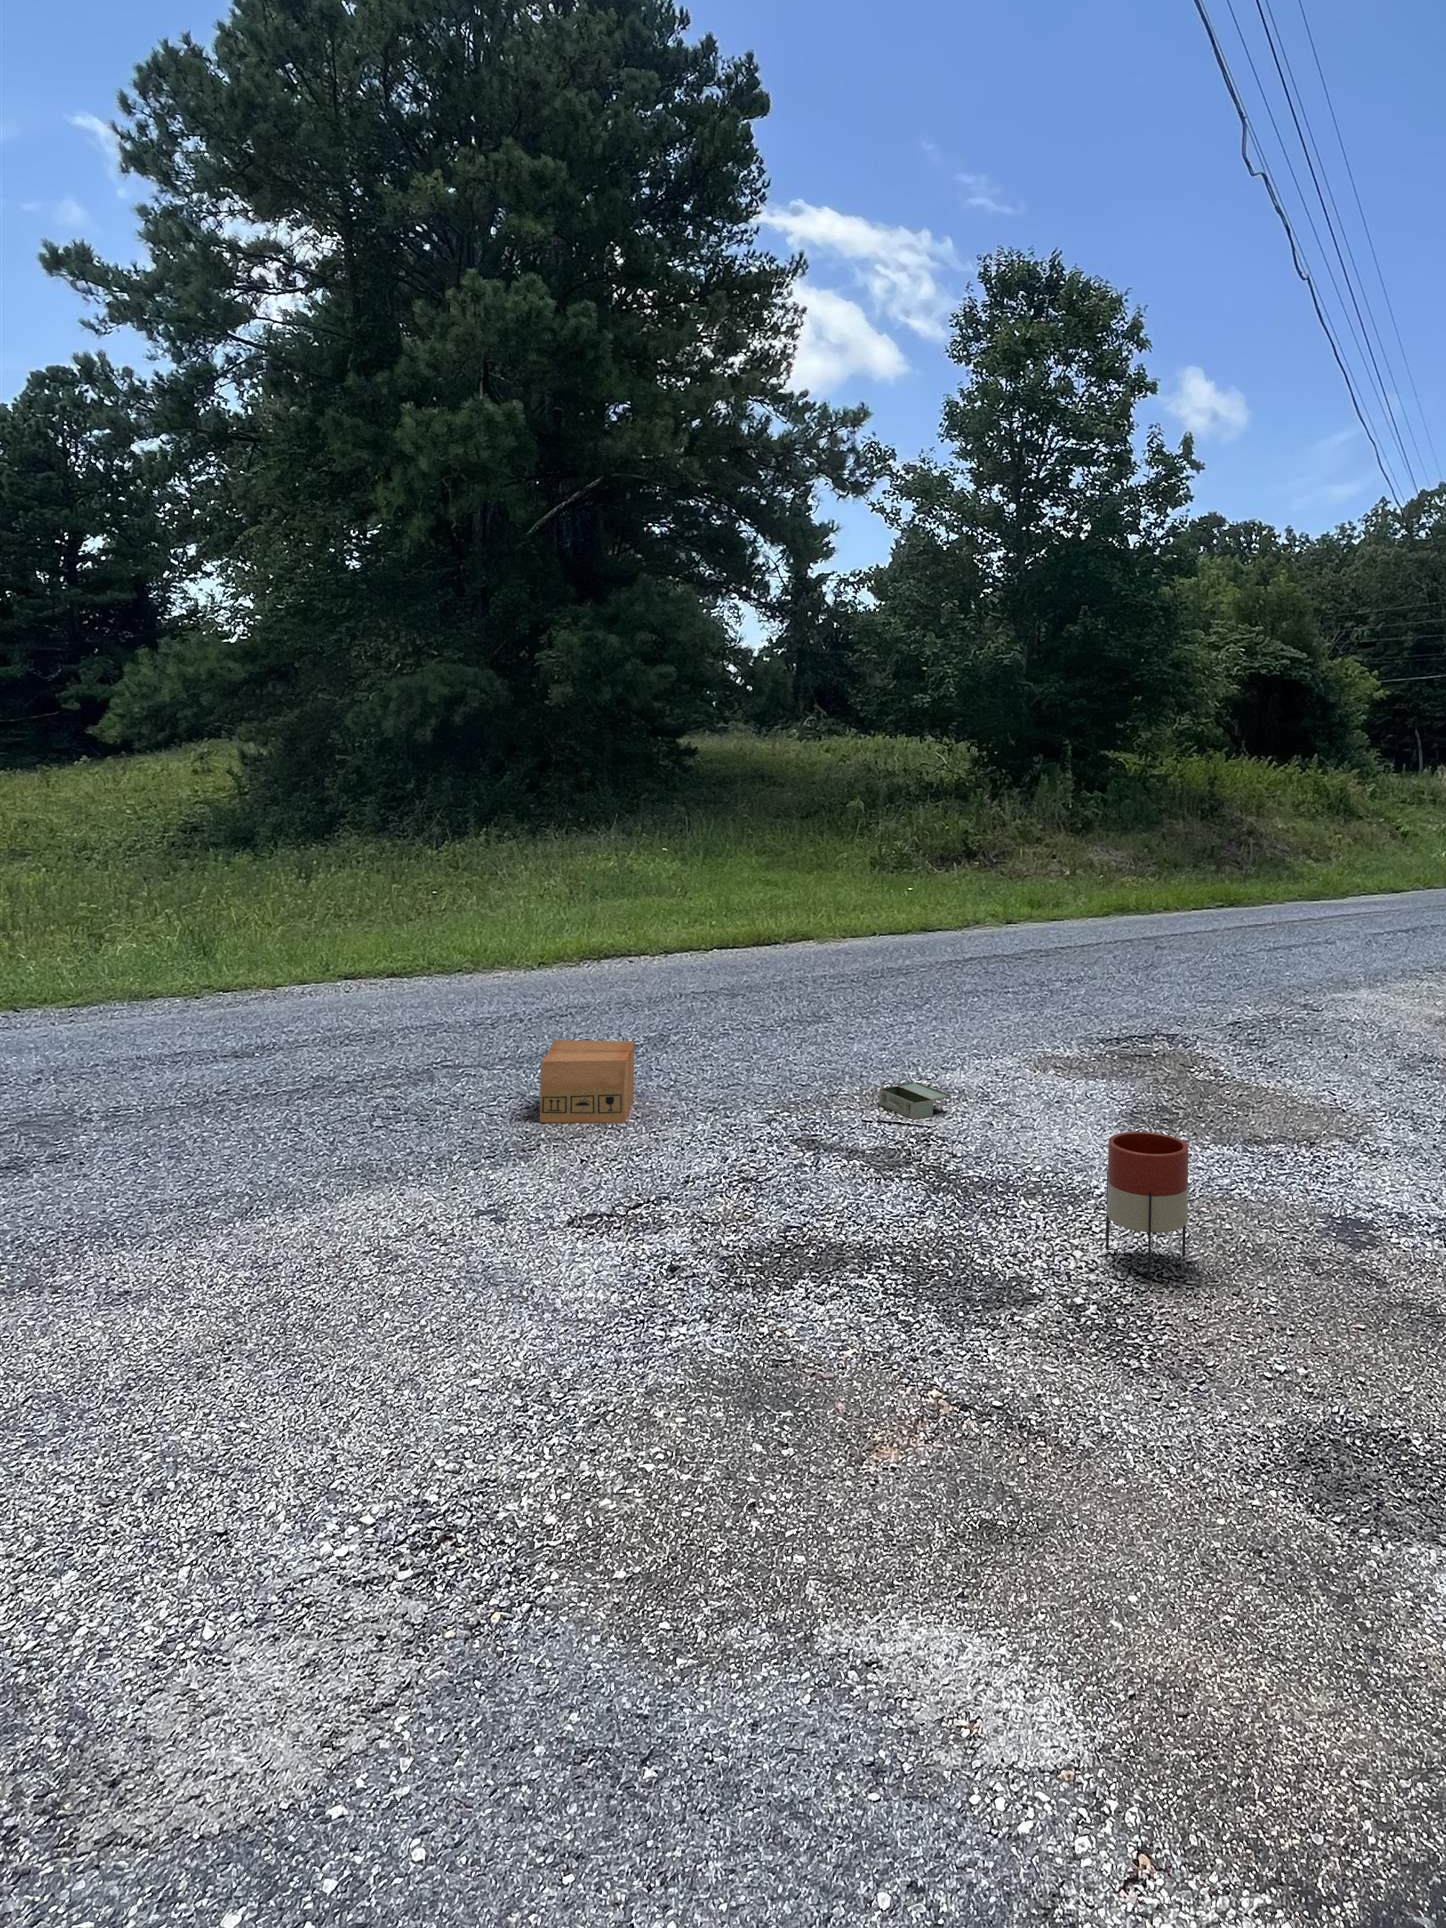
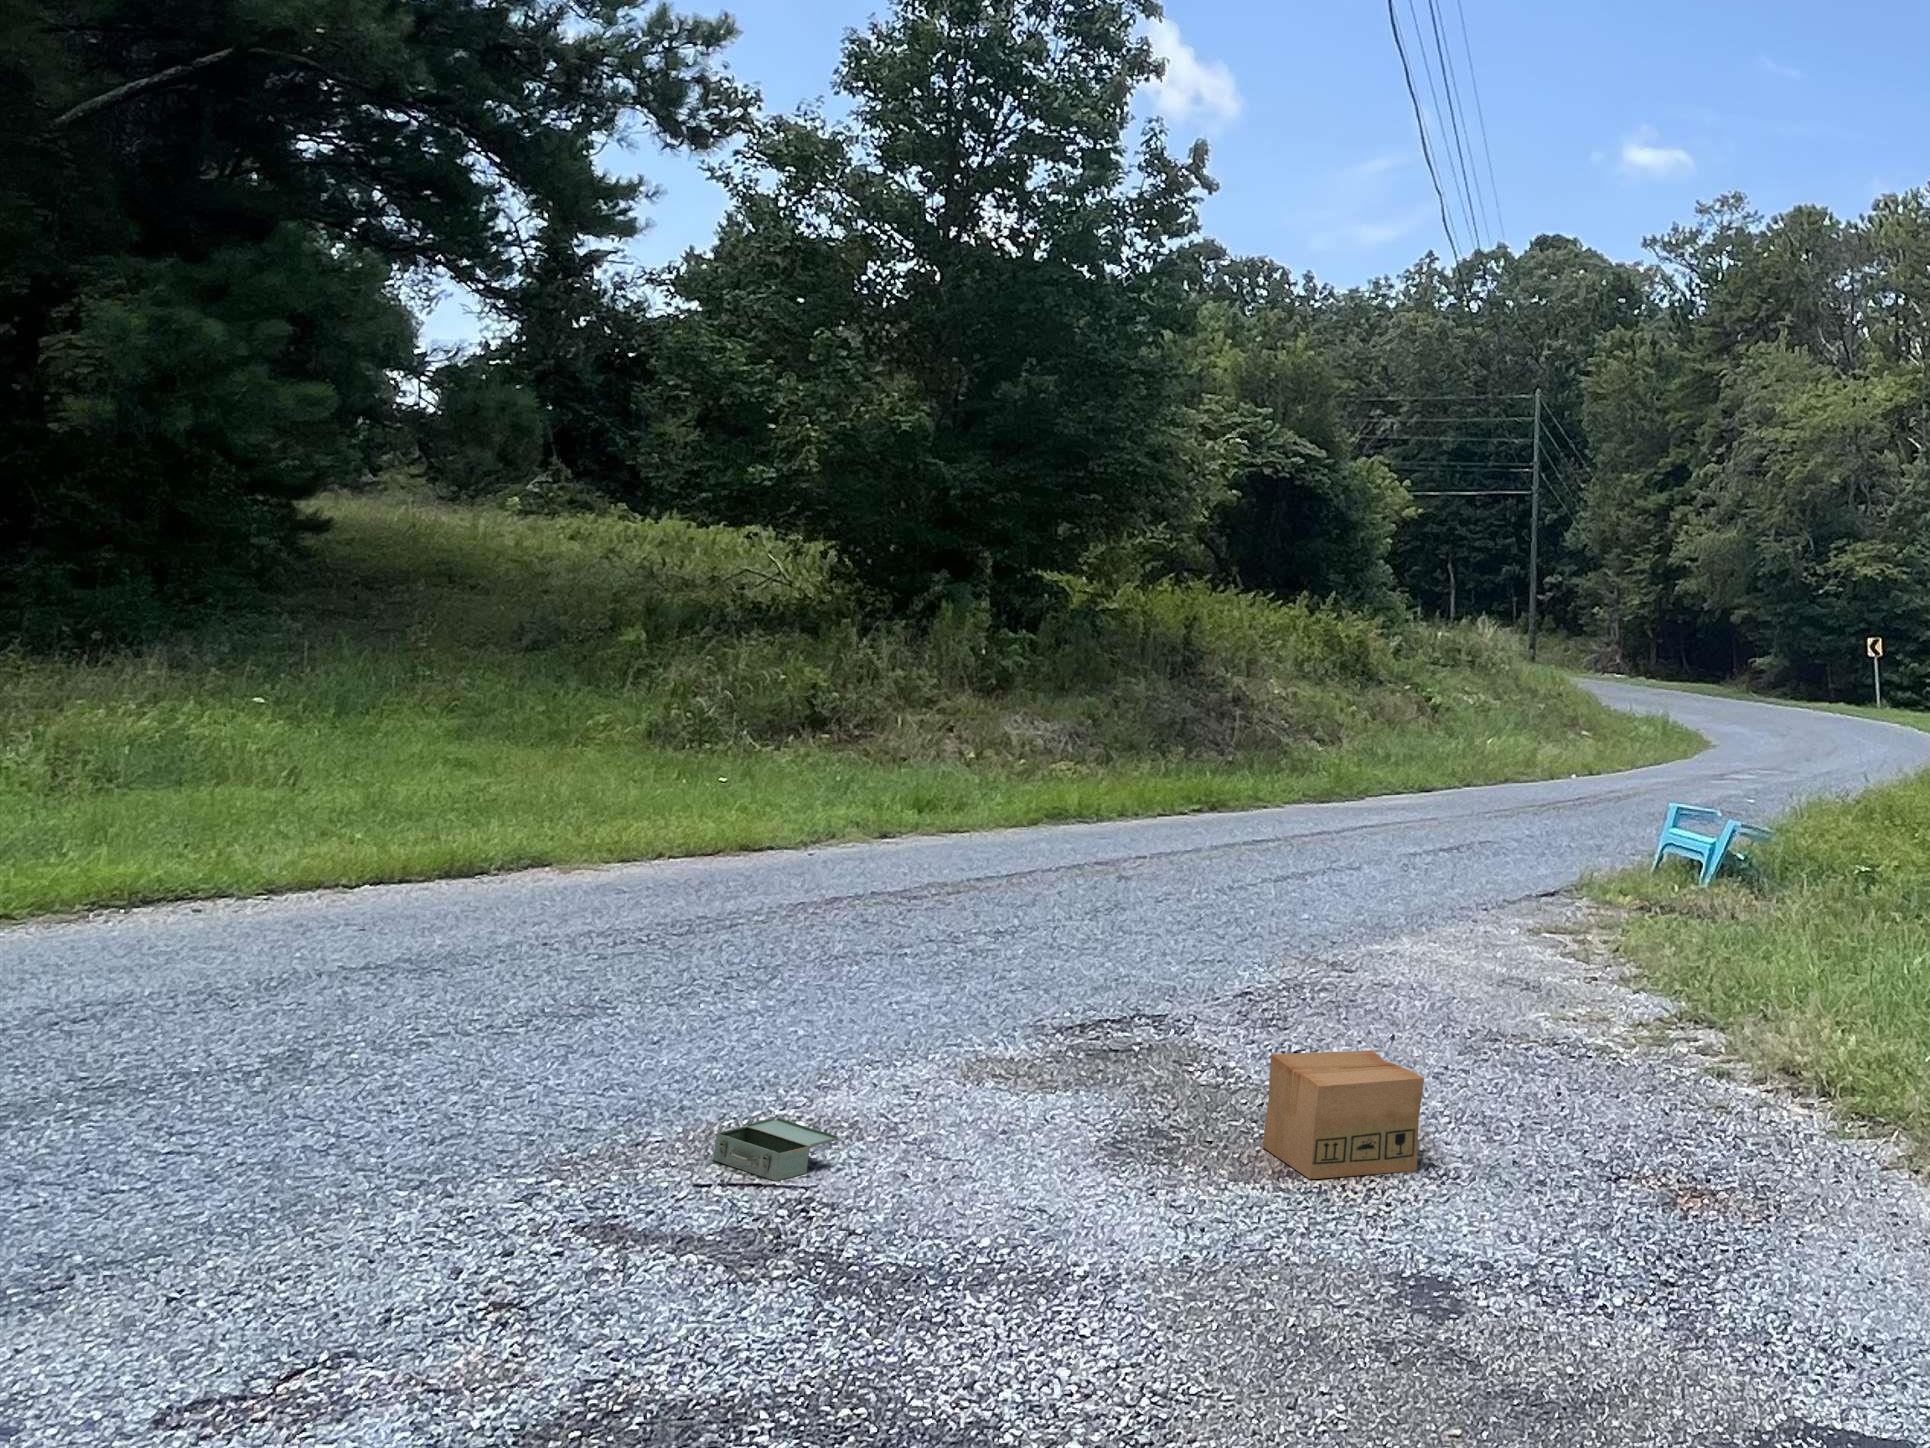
cardboard box: present [540,1040,634,1123] -> present [1262,1051,1424,1179]
planter: present [1106,1132,1189,1279] -> none [1103,1173,1236,1397]

